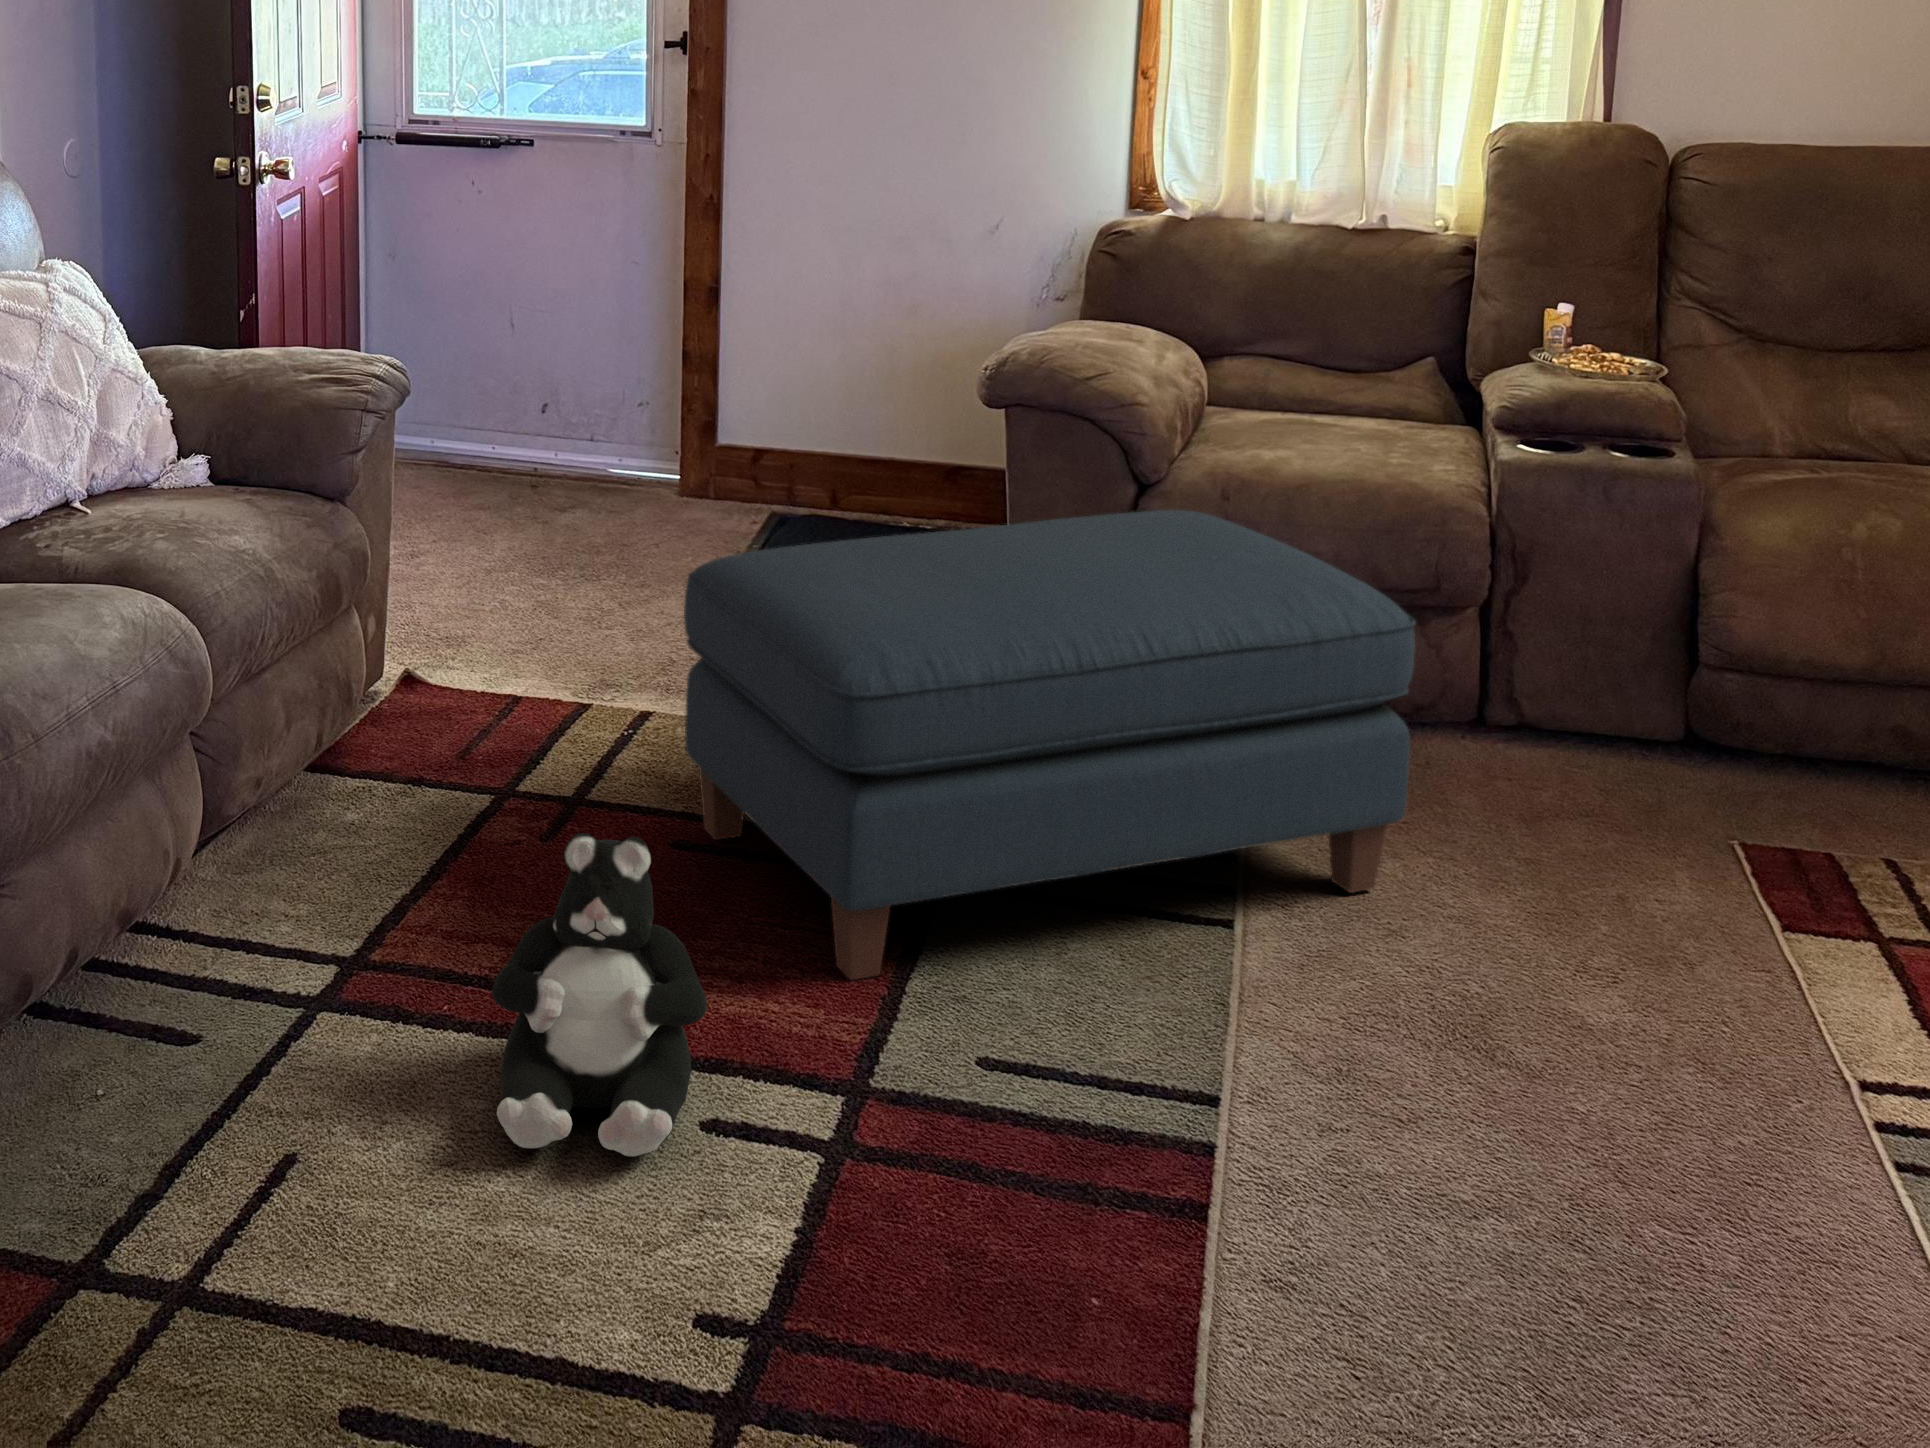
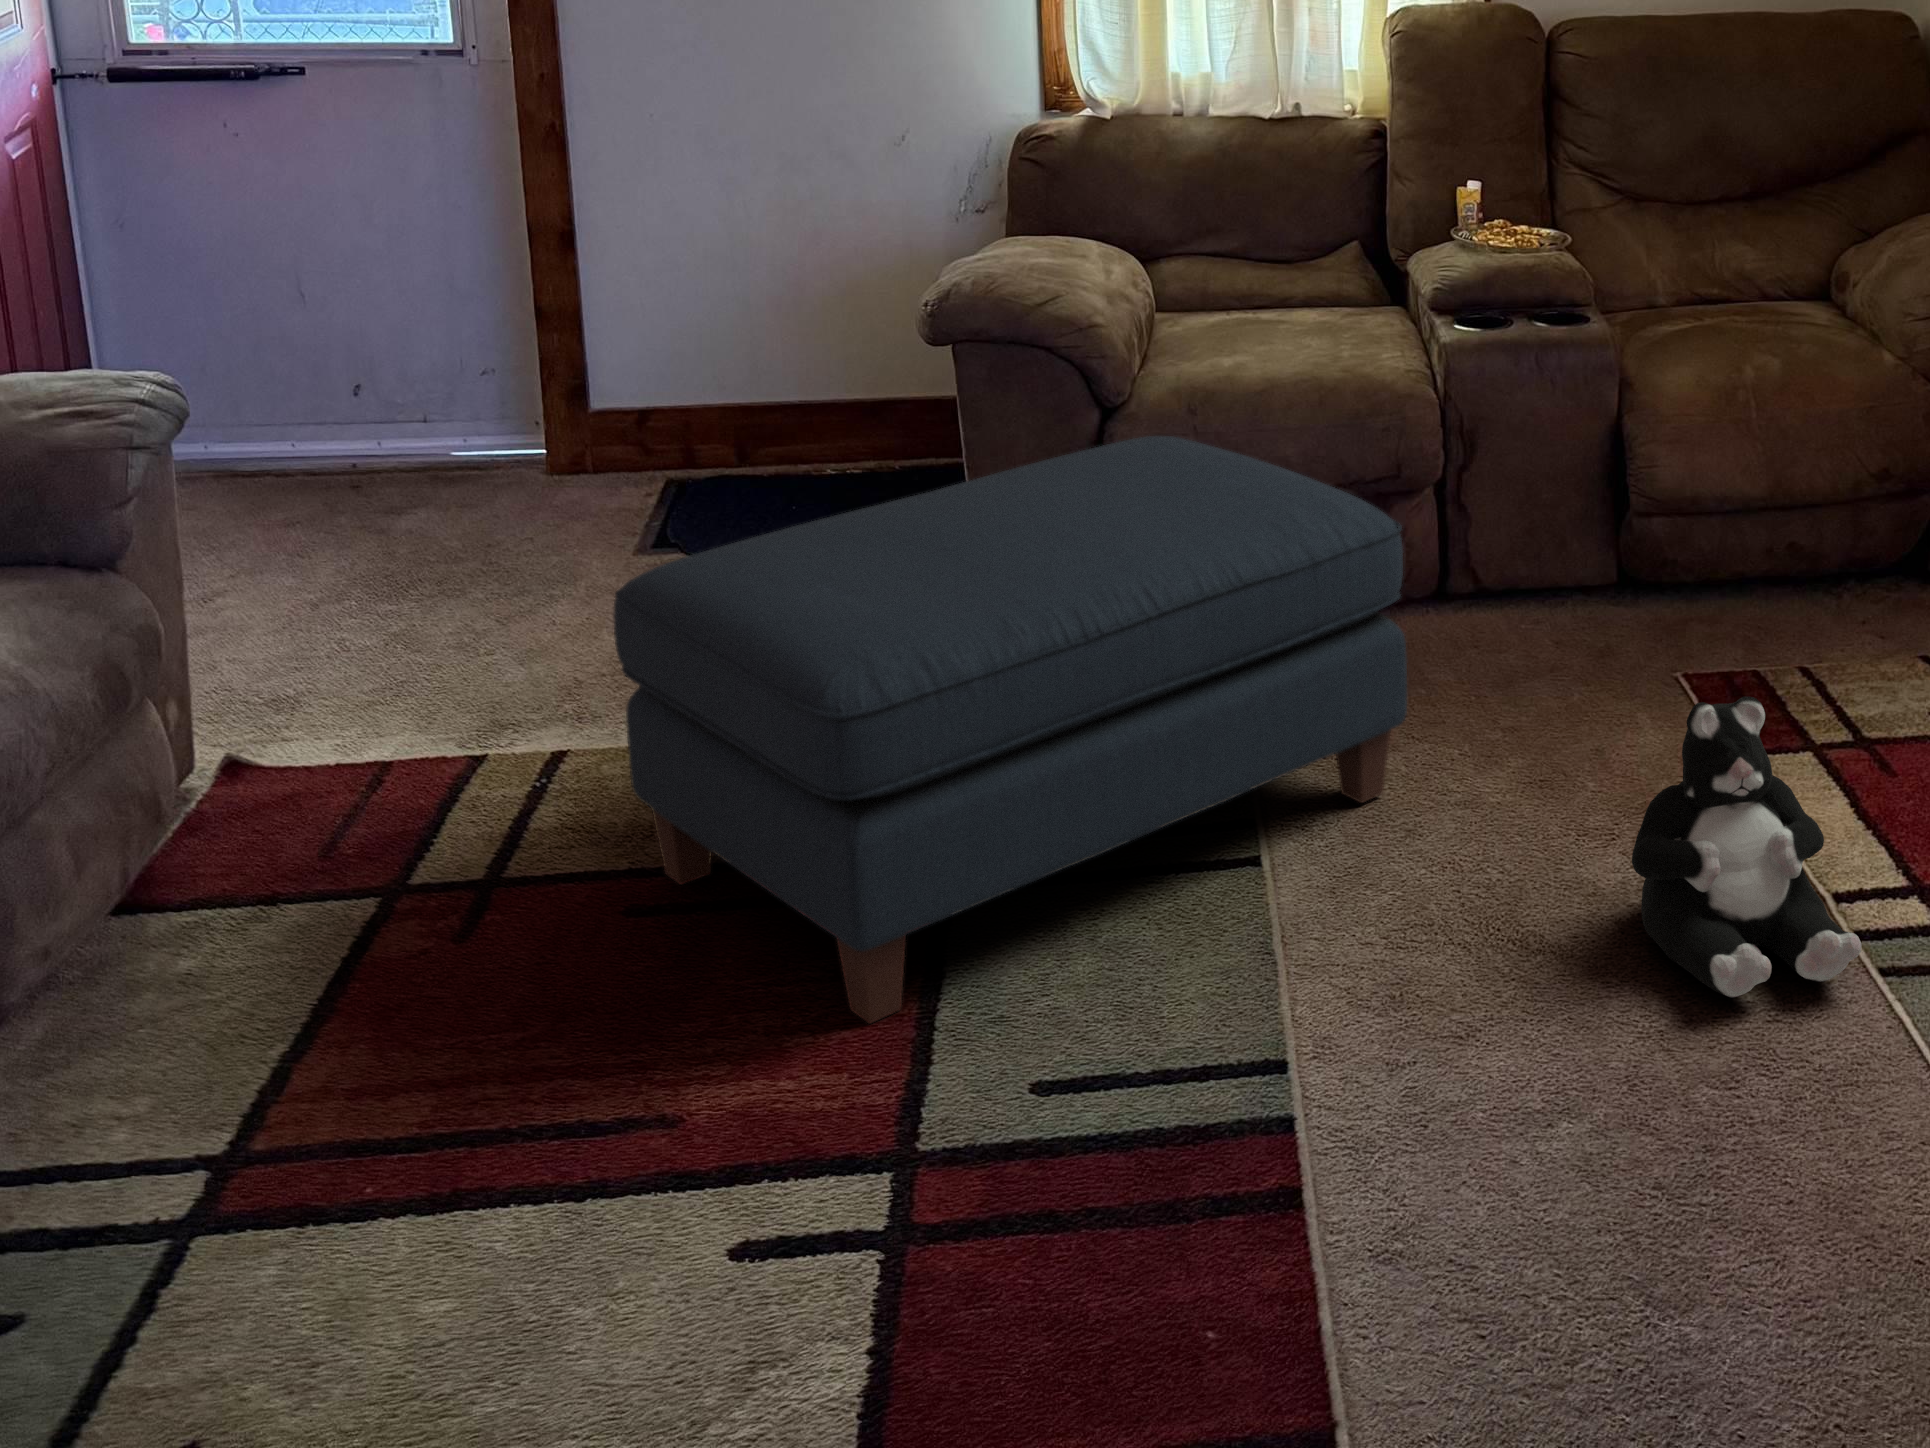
plush toy: present [492,833,707,1157] -> present [1632,696,1862,997]

